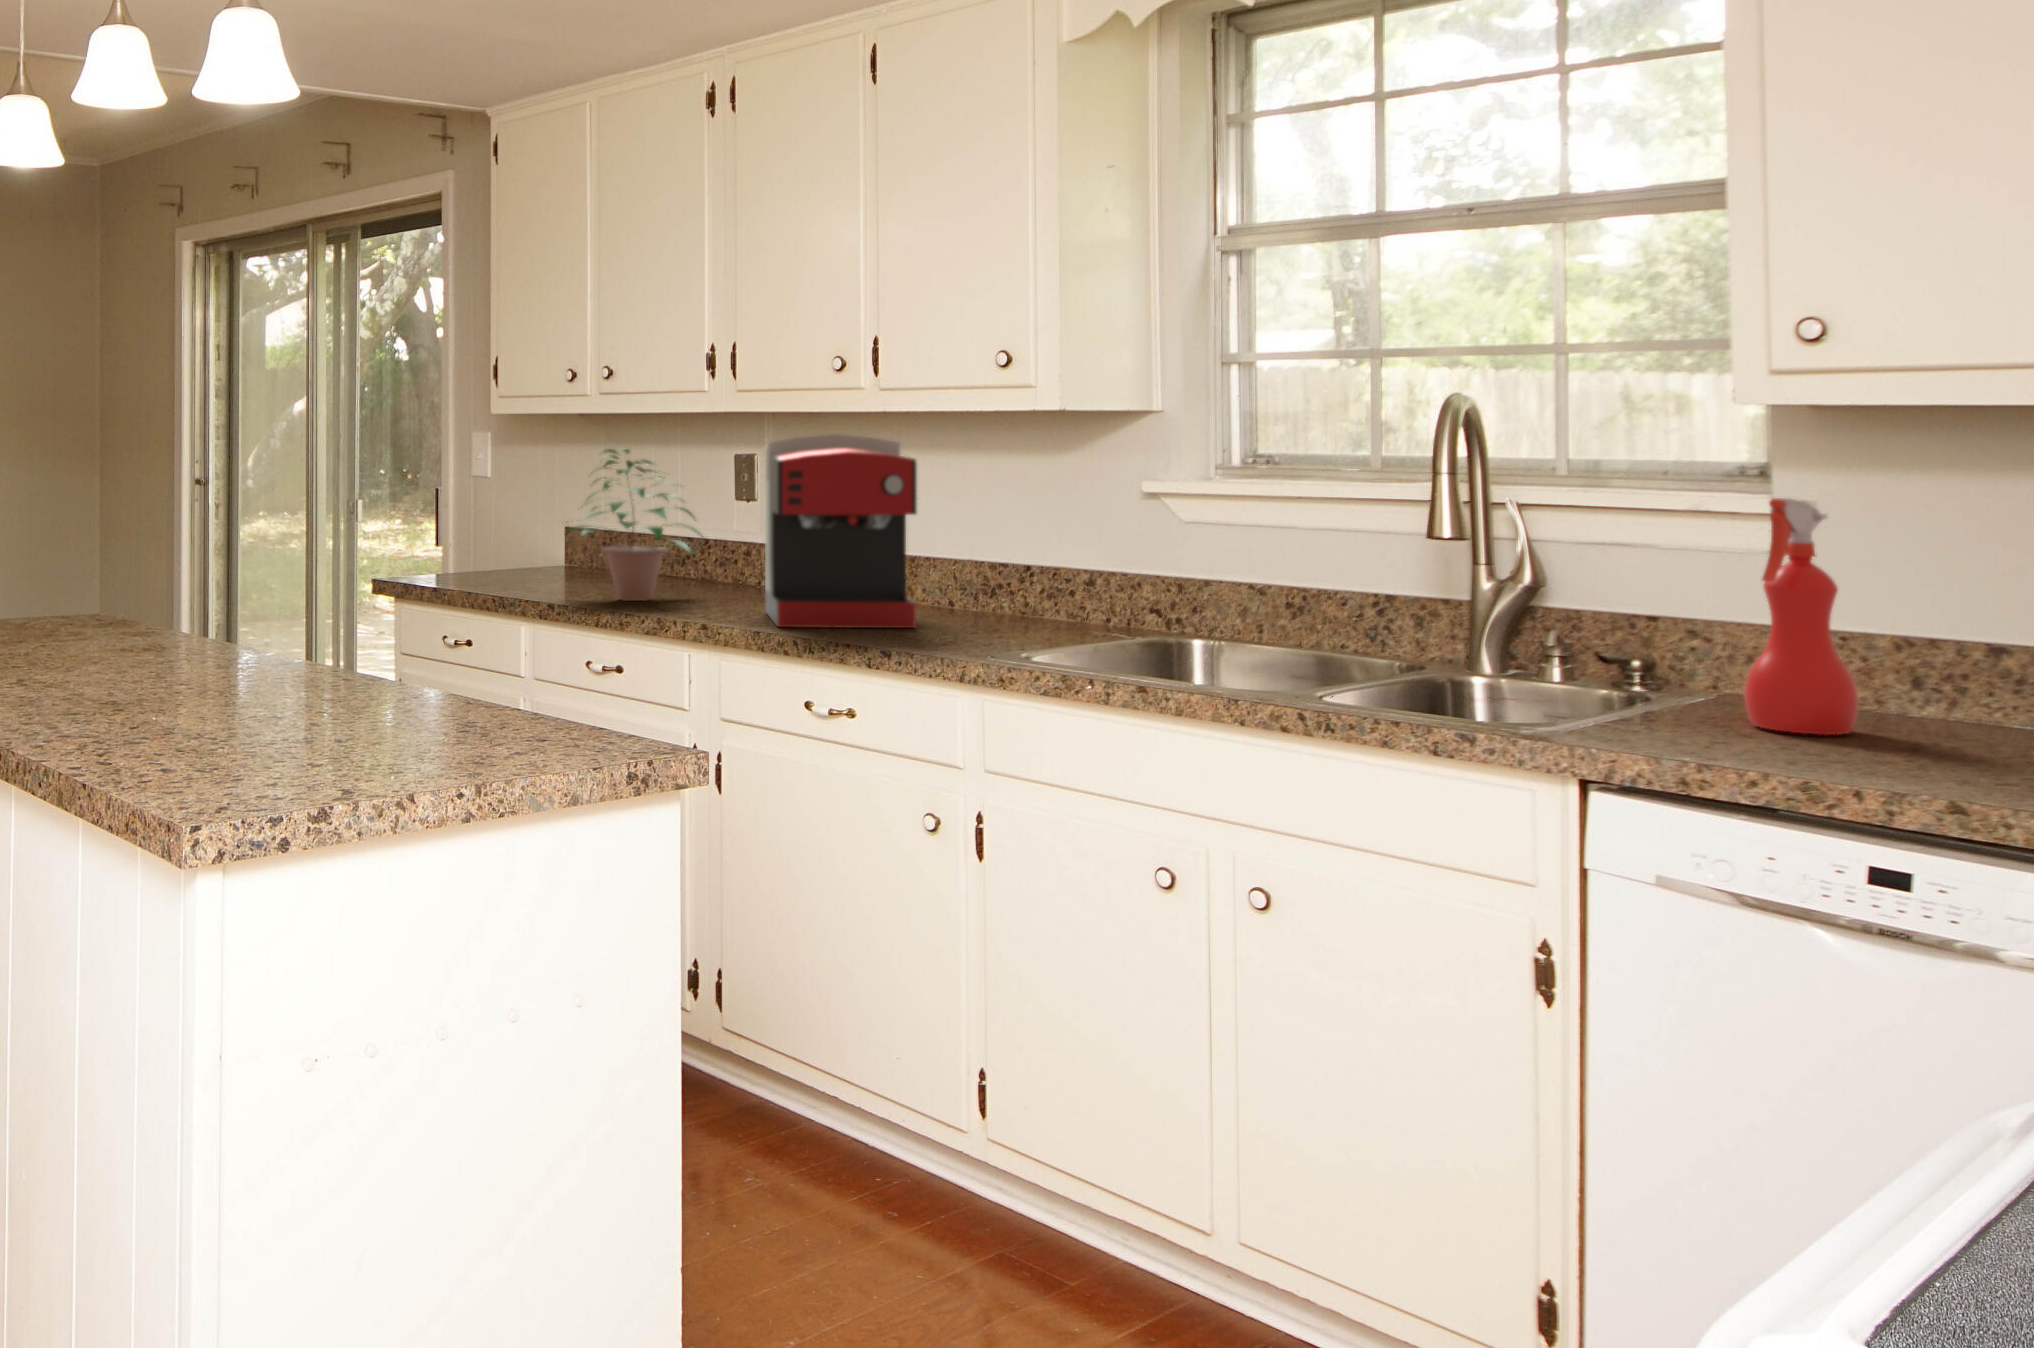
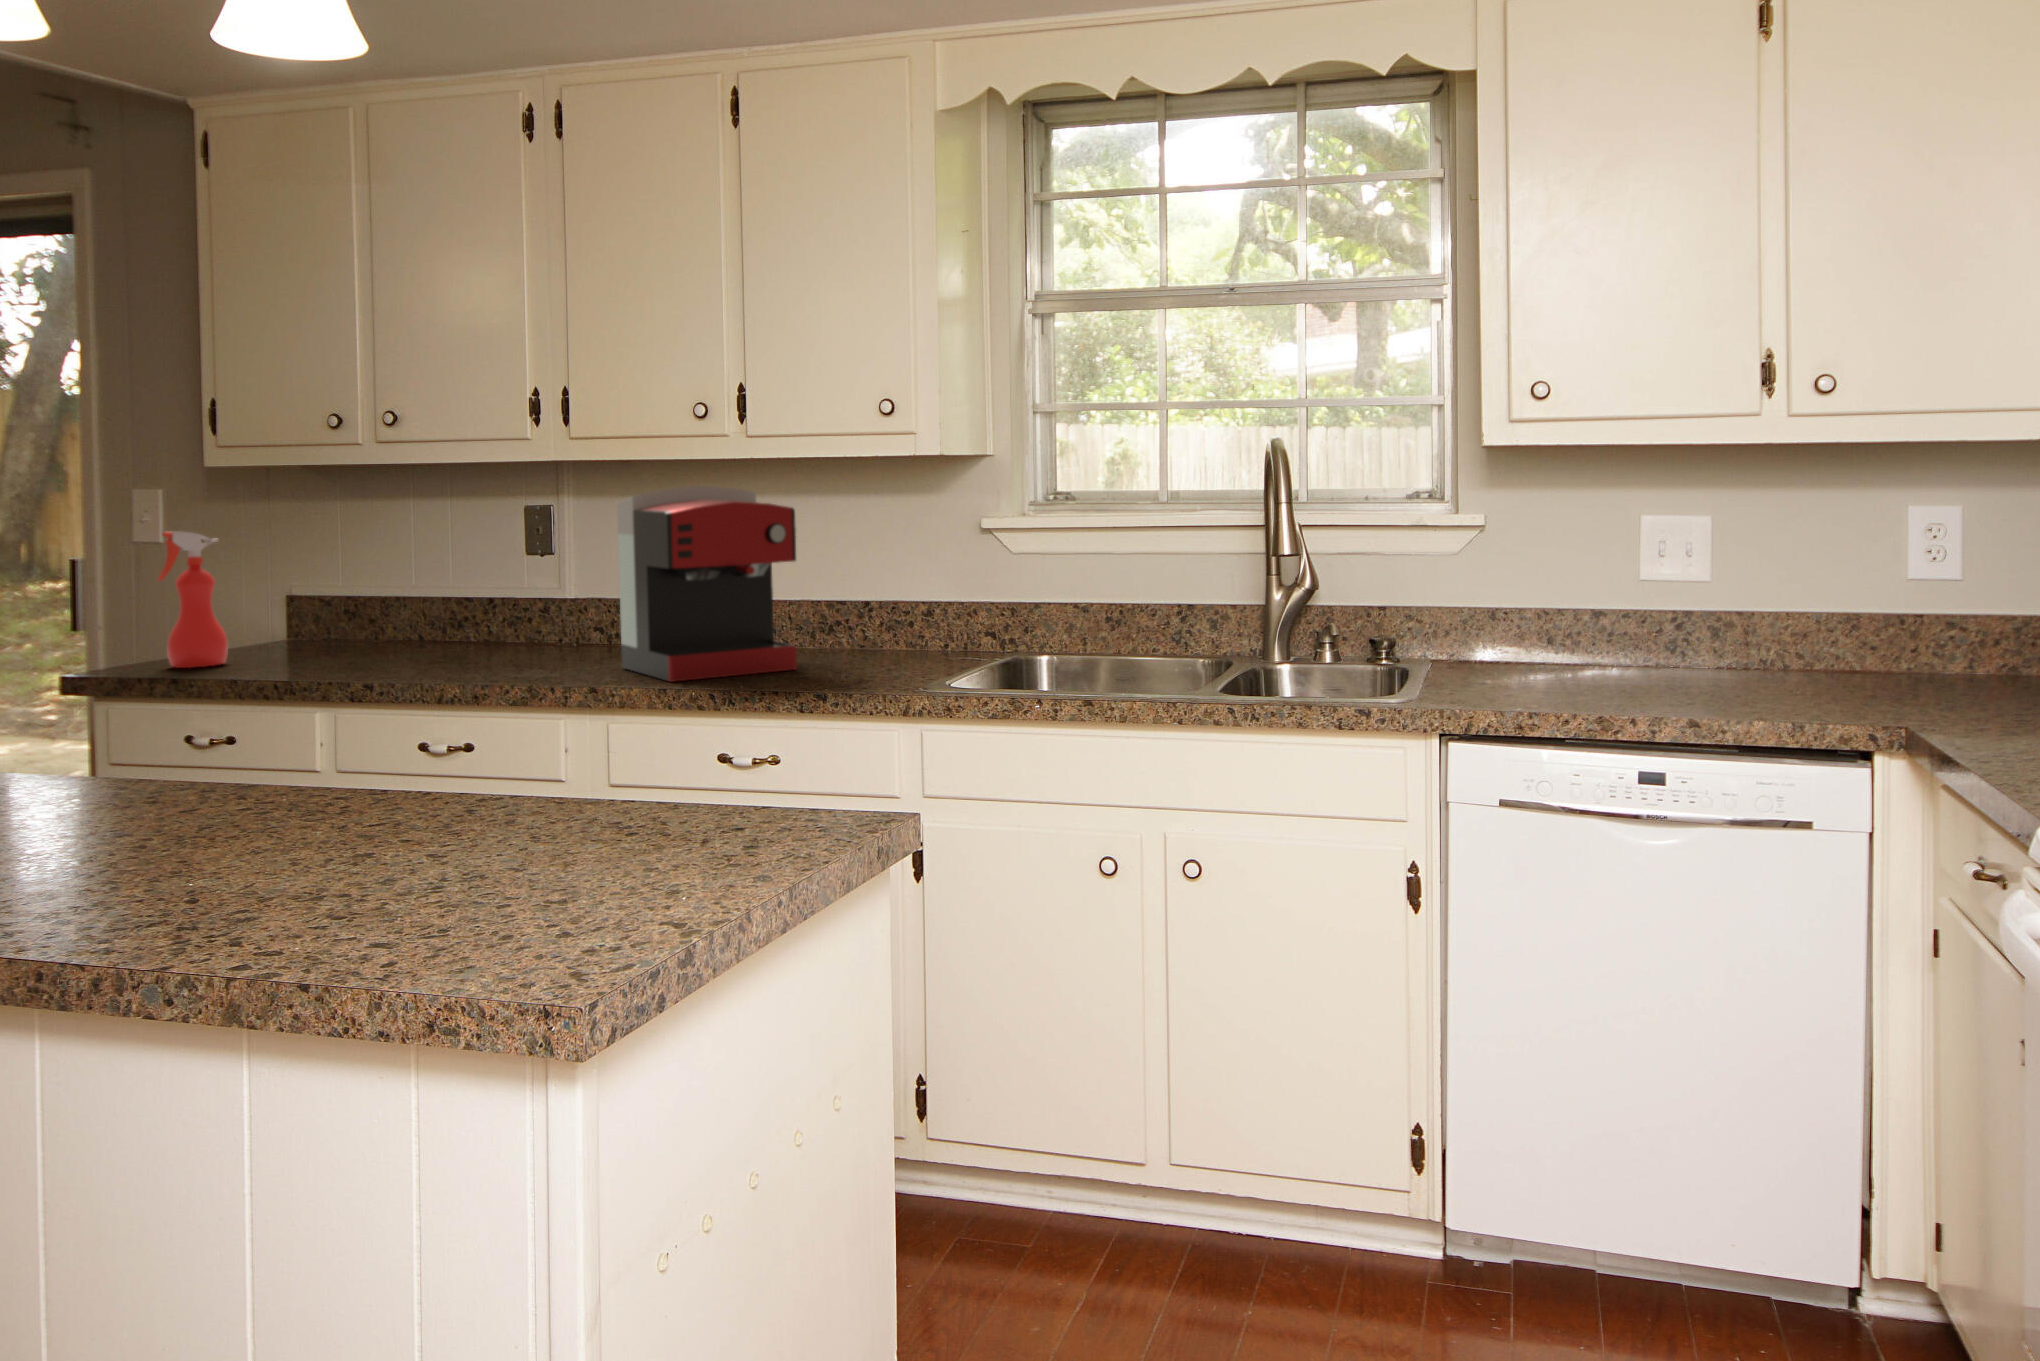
potted plant: present [570,449,707,601] -> none [359,506,534,670]
spray bottle: present [1744,498,1859,735] -> present [158,531,228,668]

